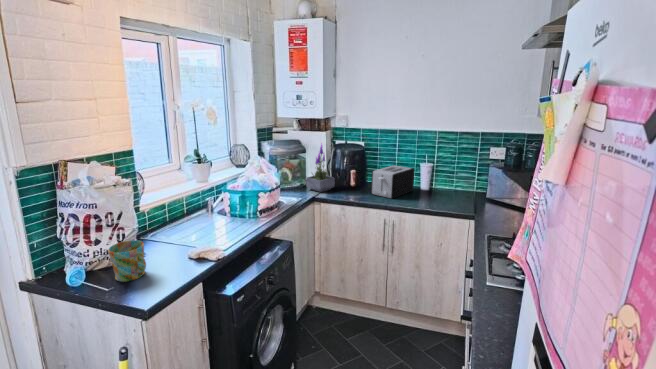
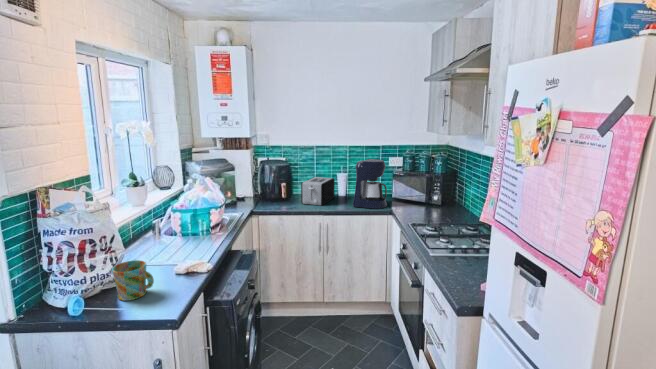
potted plant: present [306,145,335,192] -> none [237,160,265,207]
coffee maker: none [428,149,473,210] -> present [353,159,387,209]

